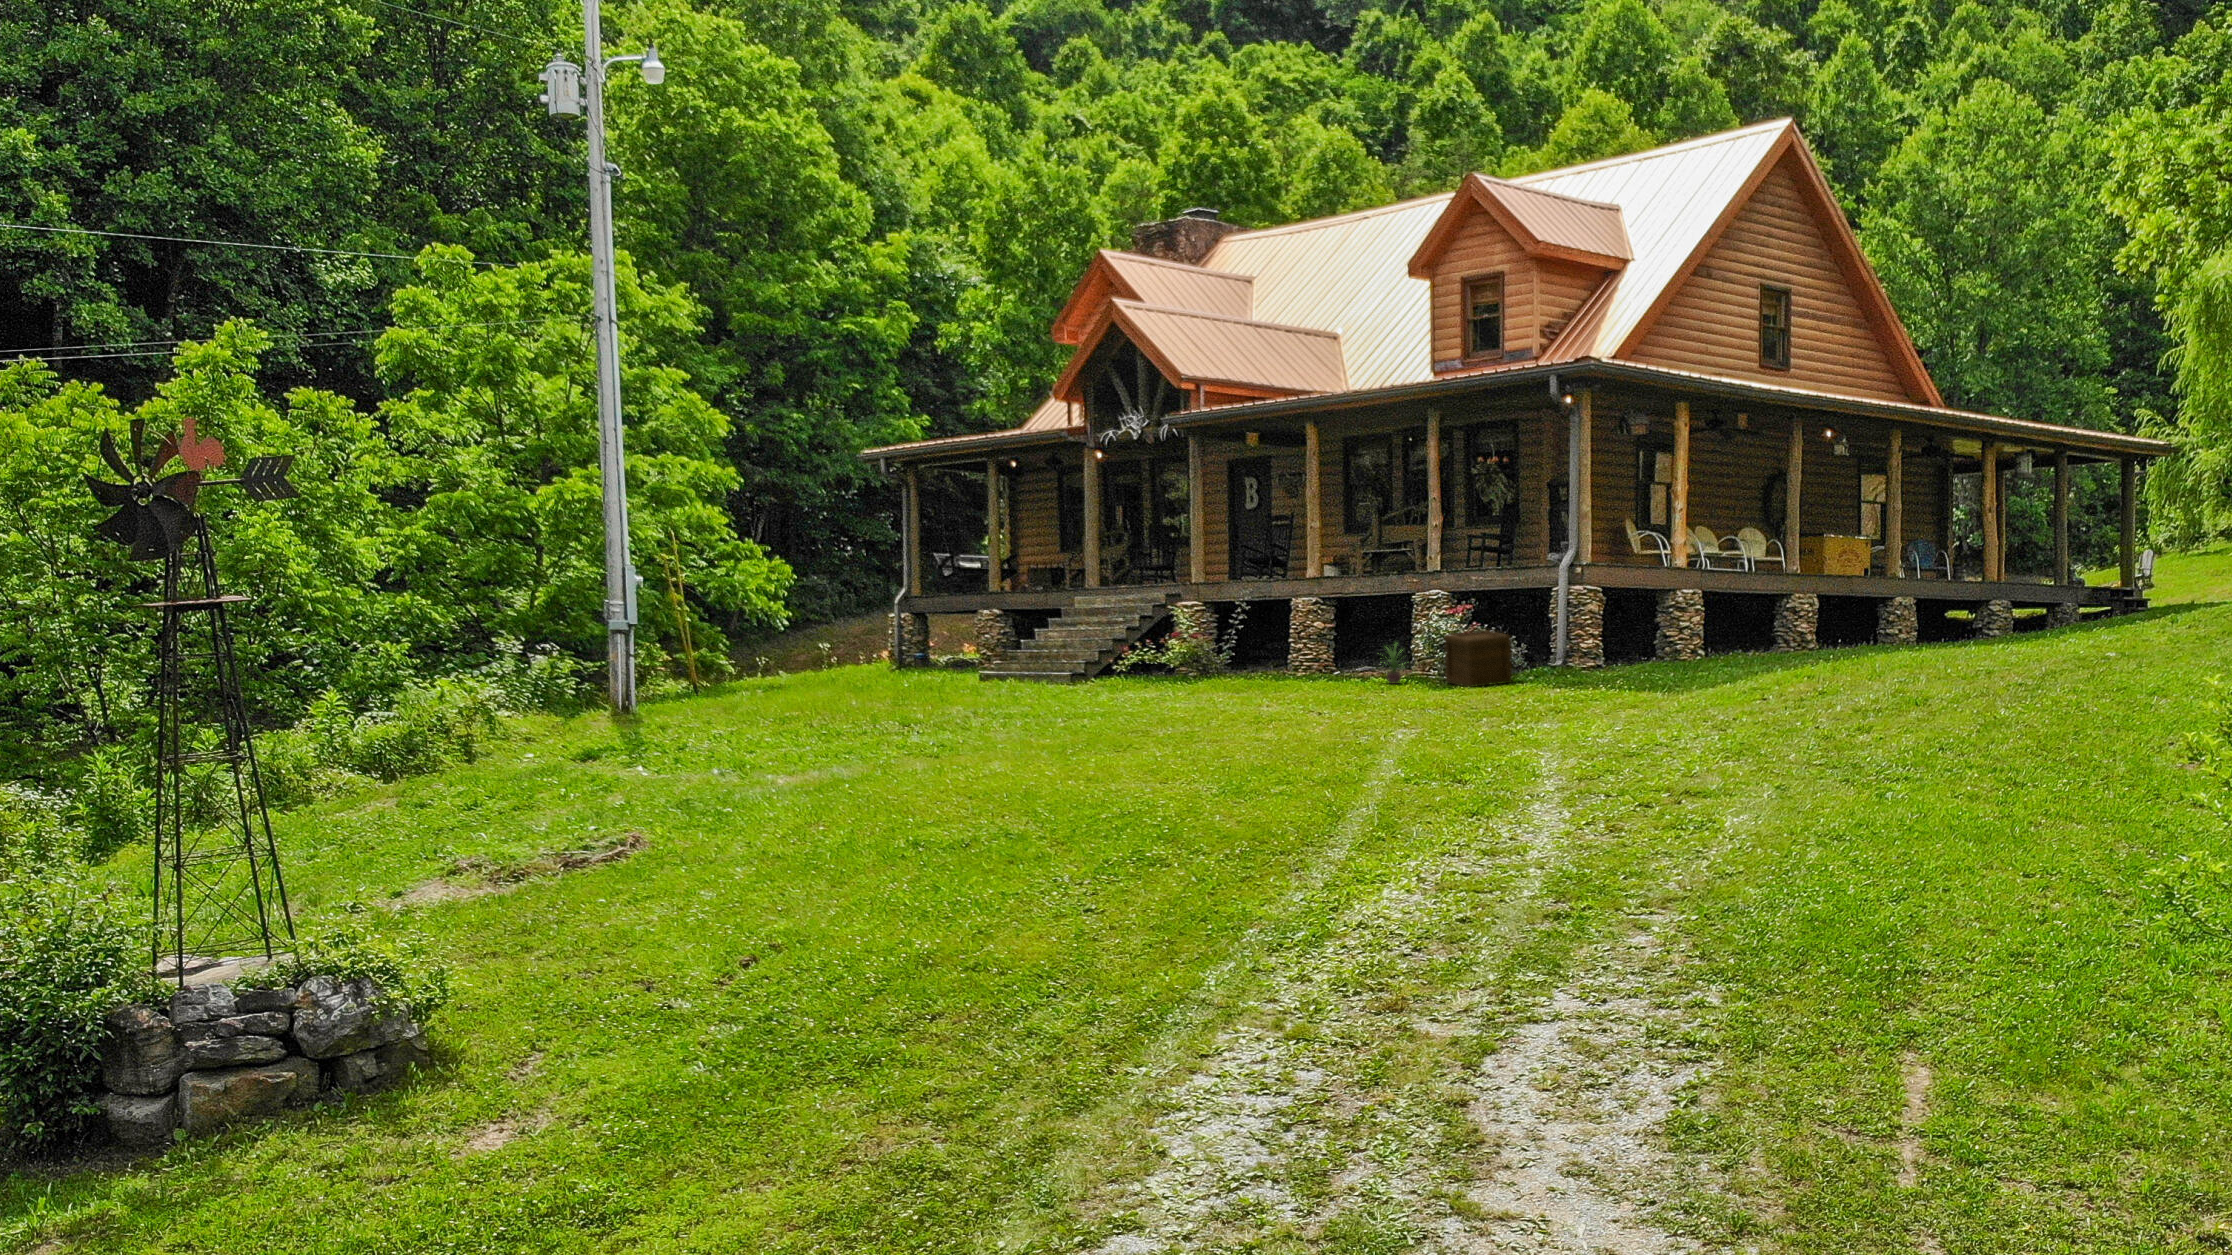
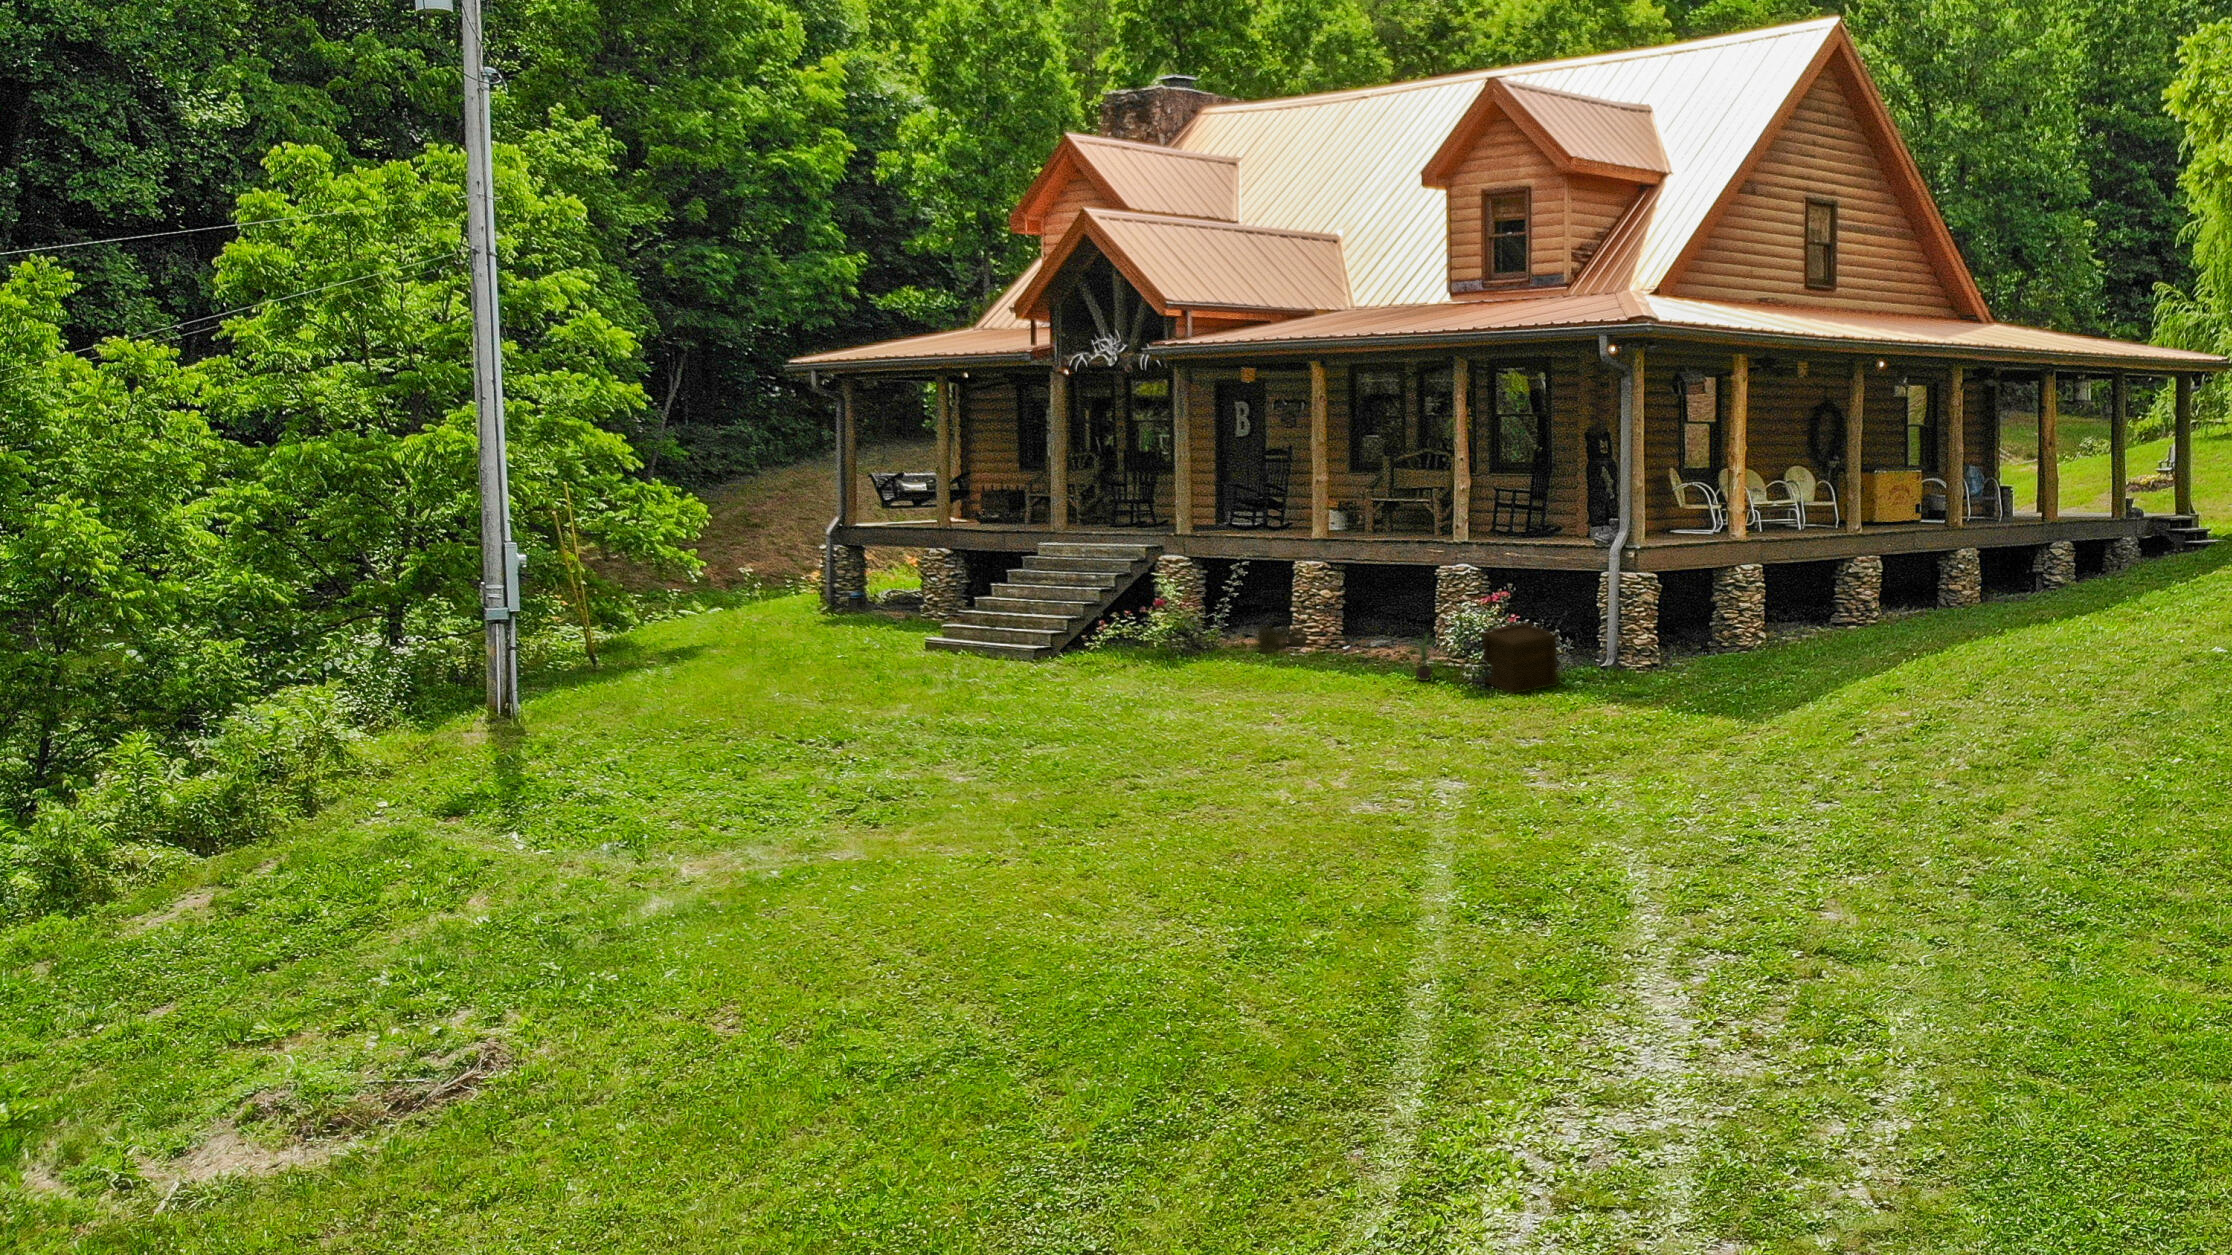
woven basket: none [1251,654,1296,679] -> present [1258,627,1308,654]

